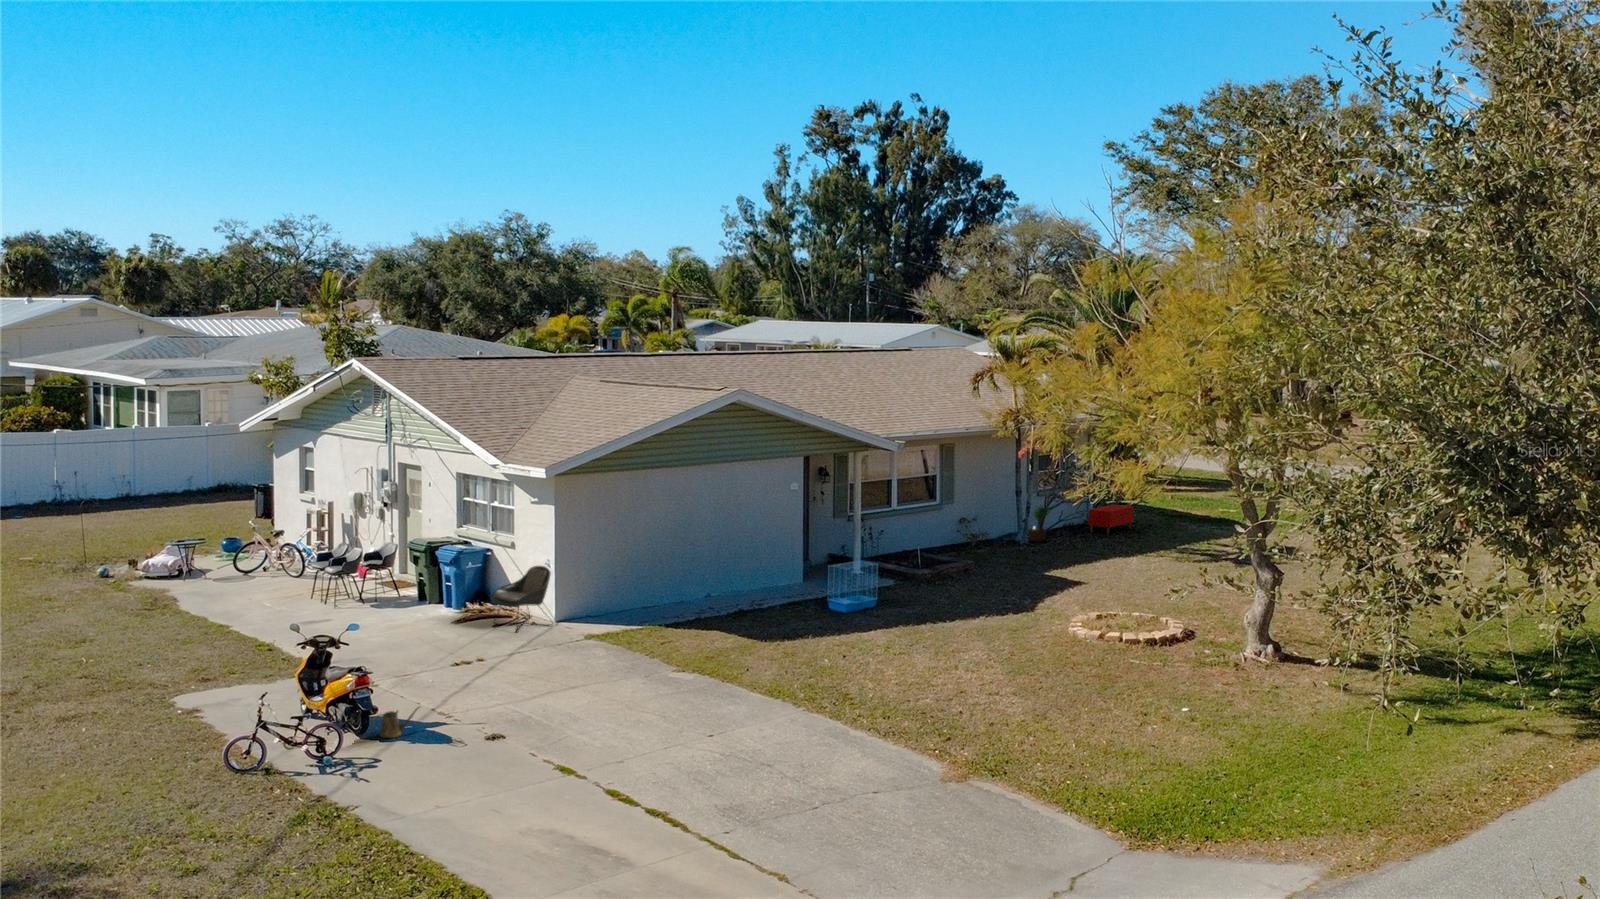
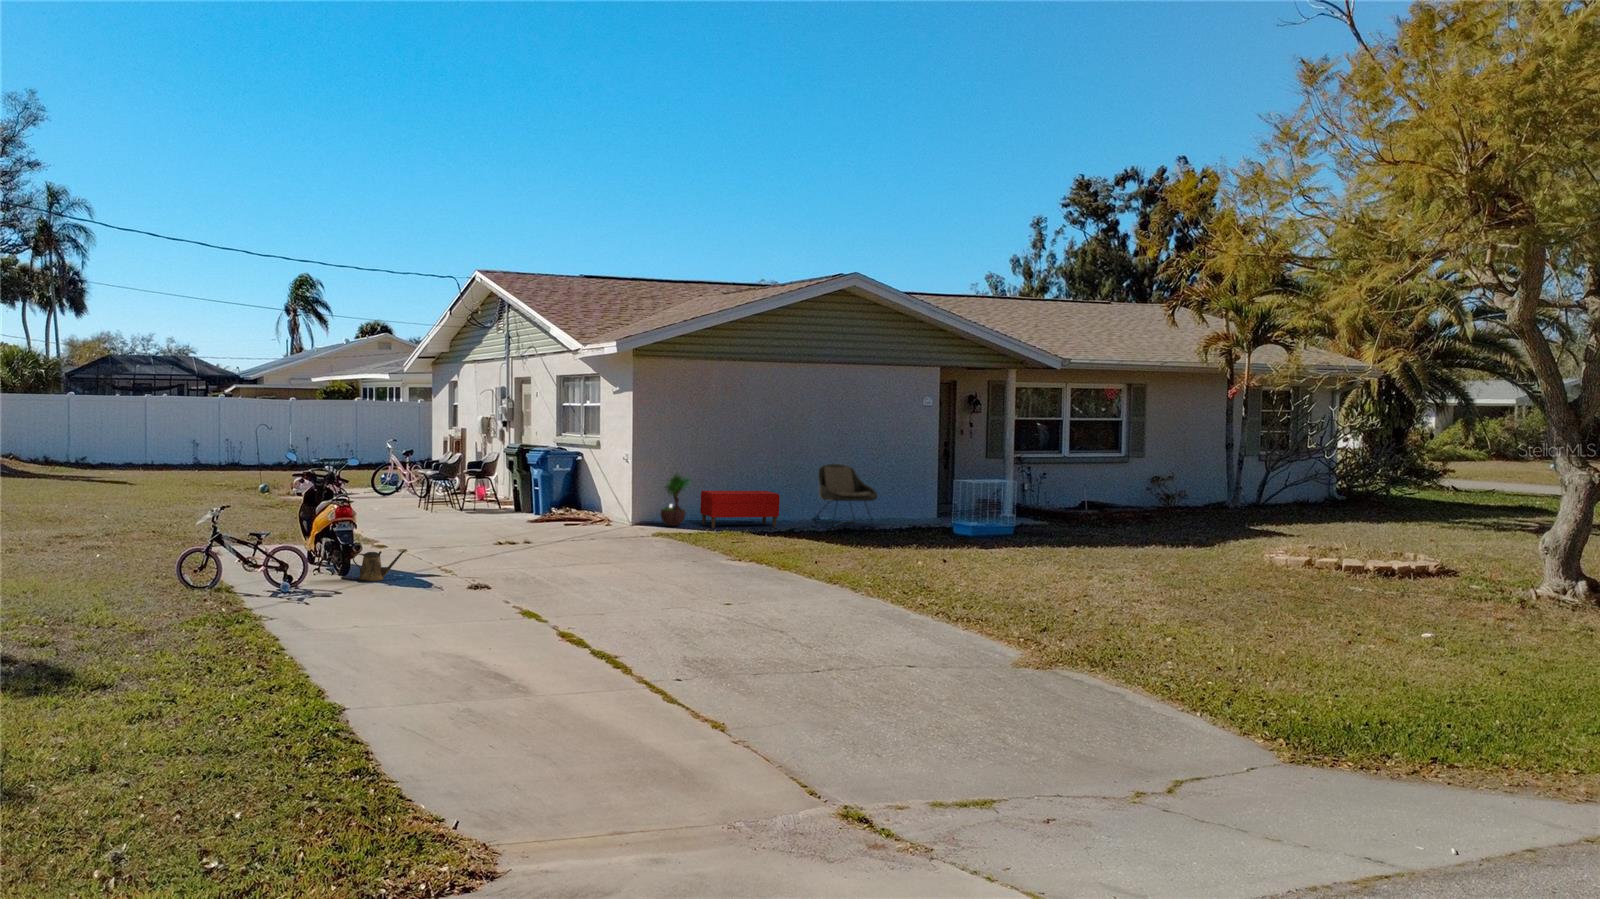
bench: present [1089,504,1134,535] -> present [700,491,780,528]
potted tree: present [1028,506,1050,542] -> present [661,474,690,526]
lounge chair: present [491,566,551,631] -> present [814,464,877,527]

